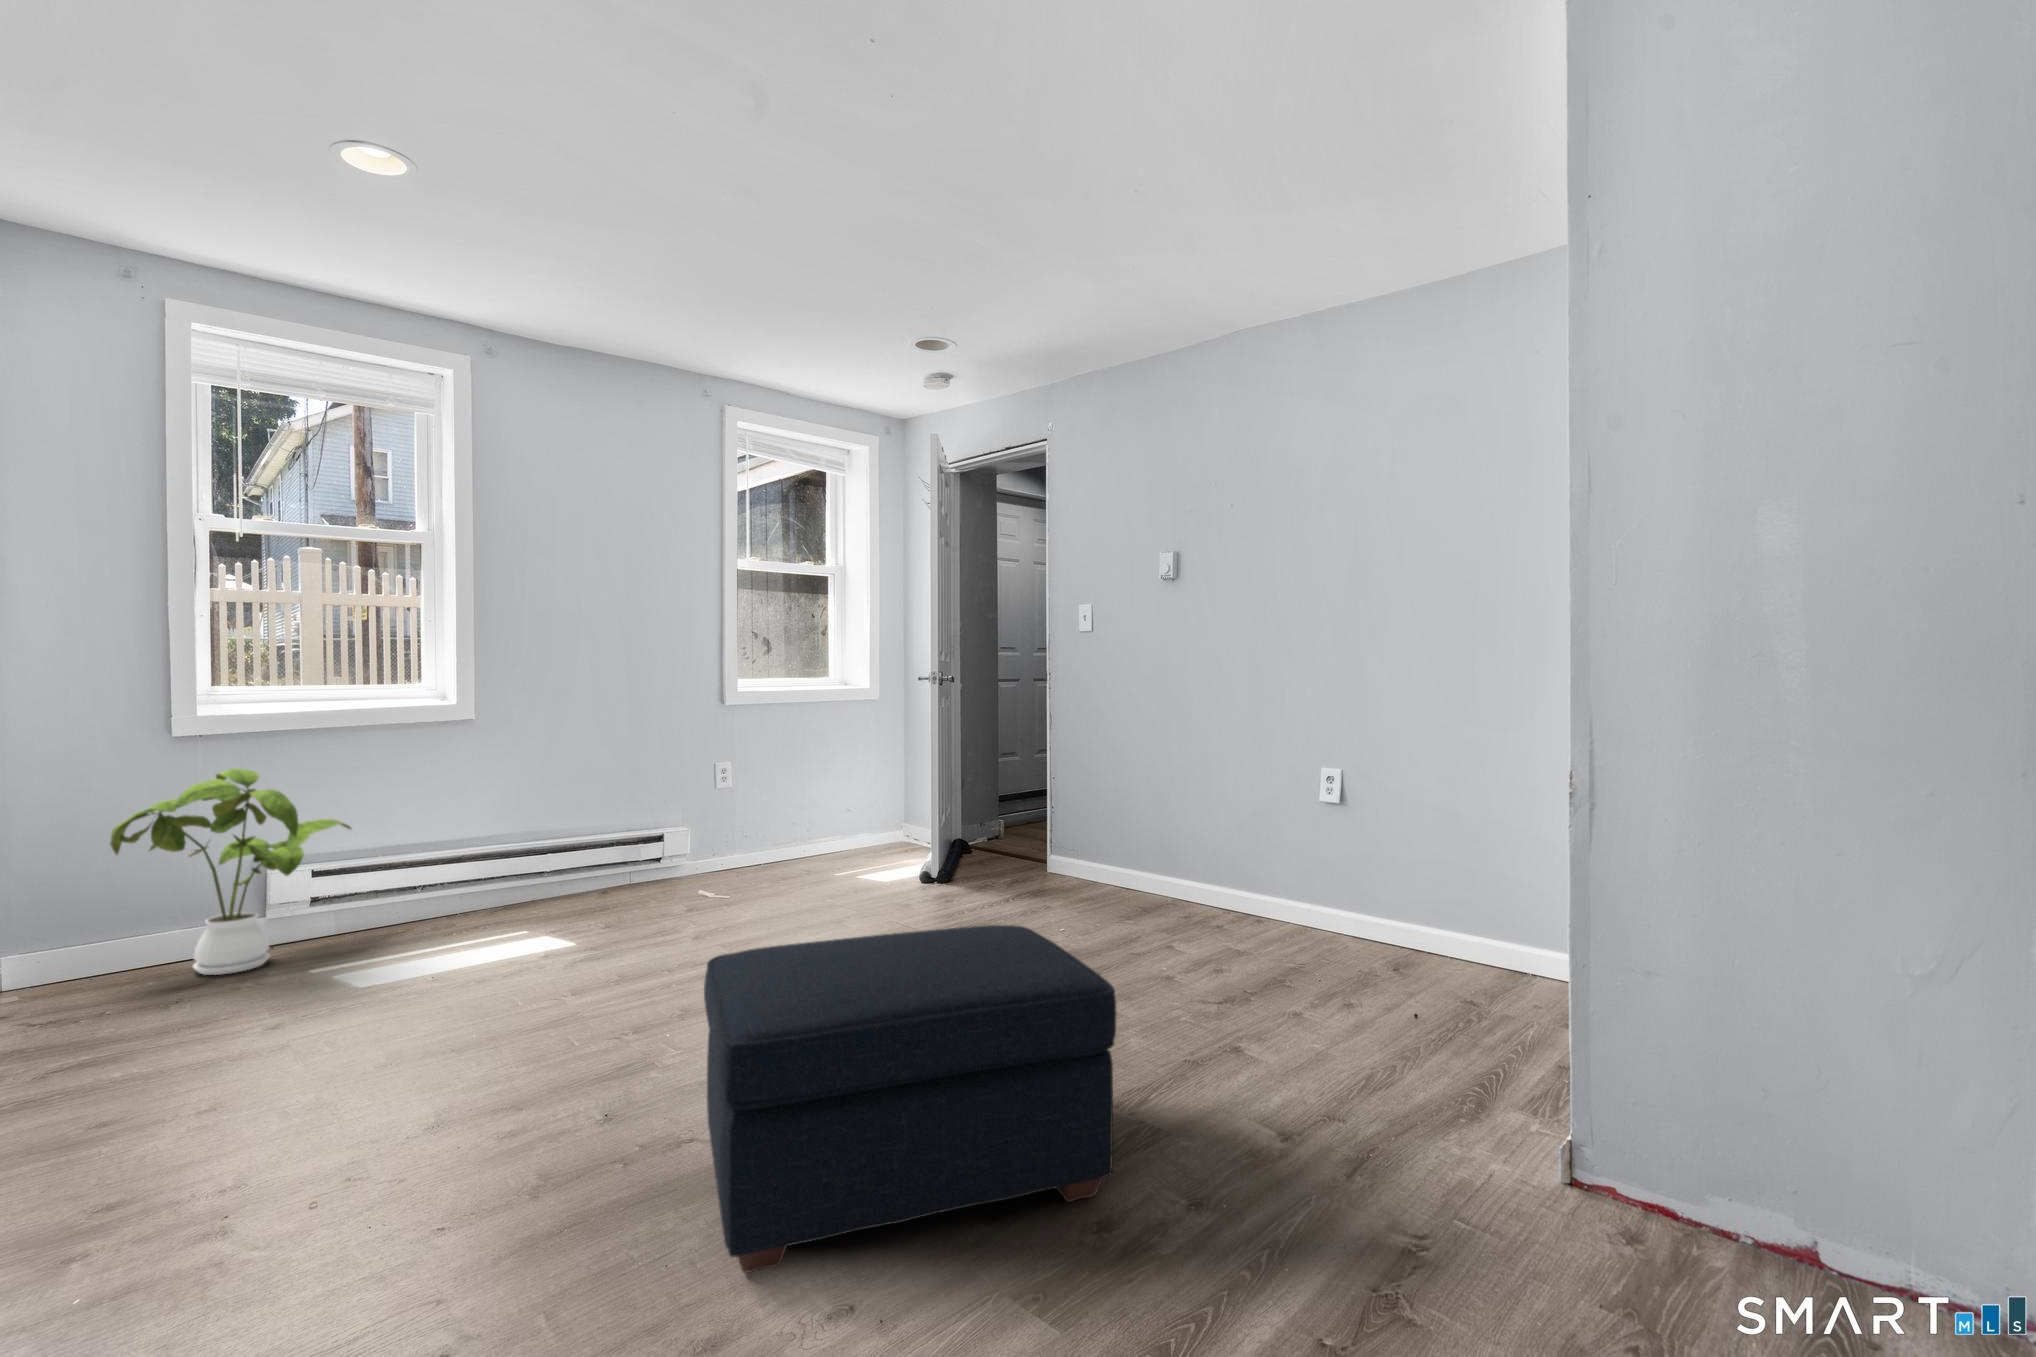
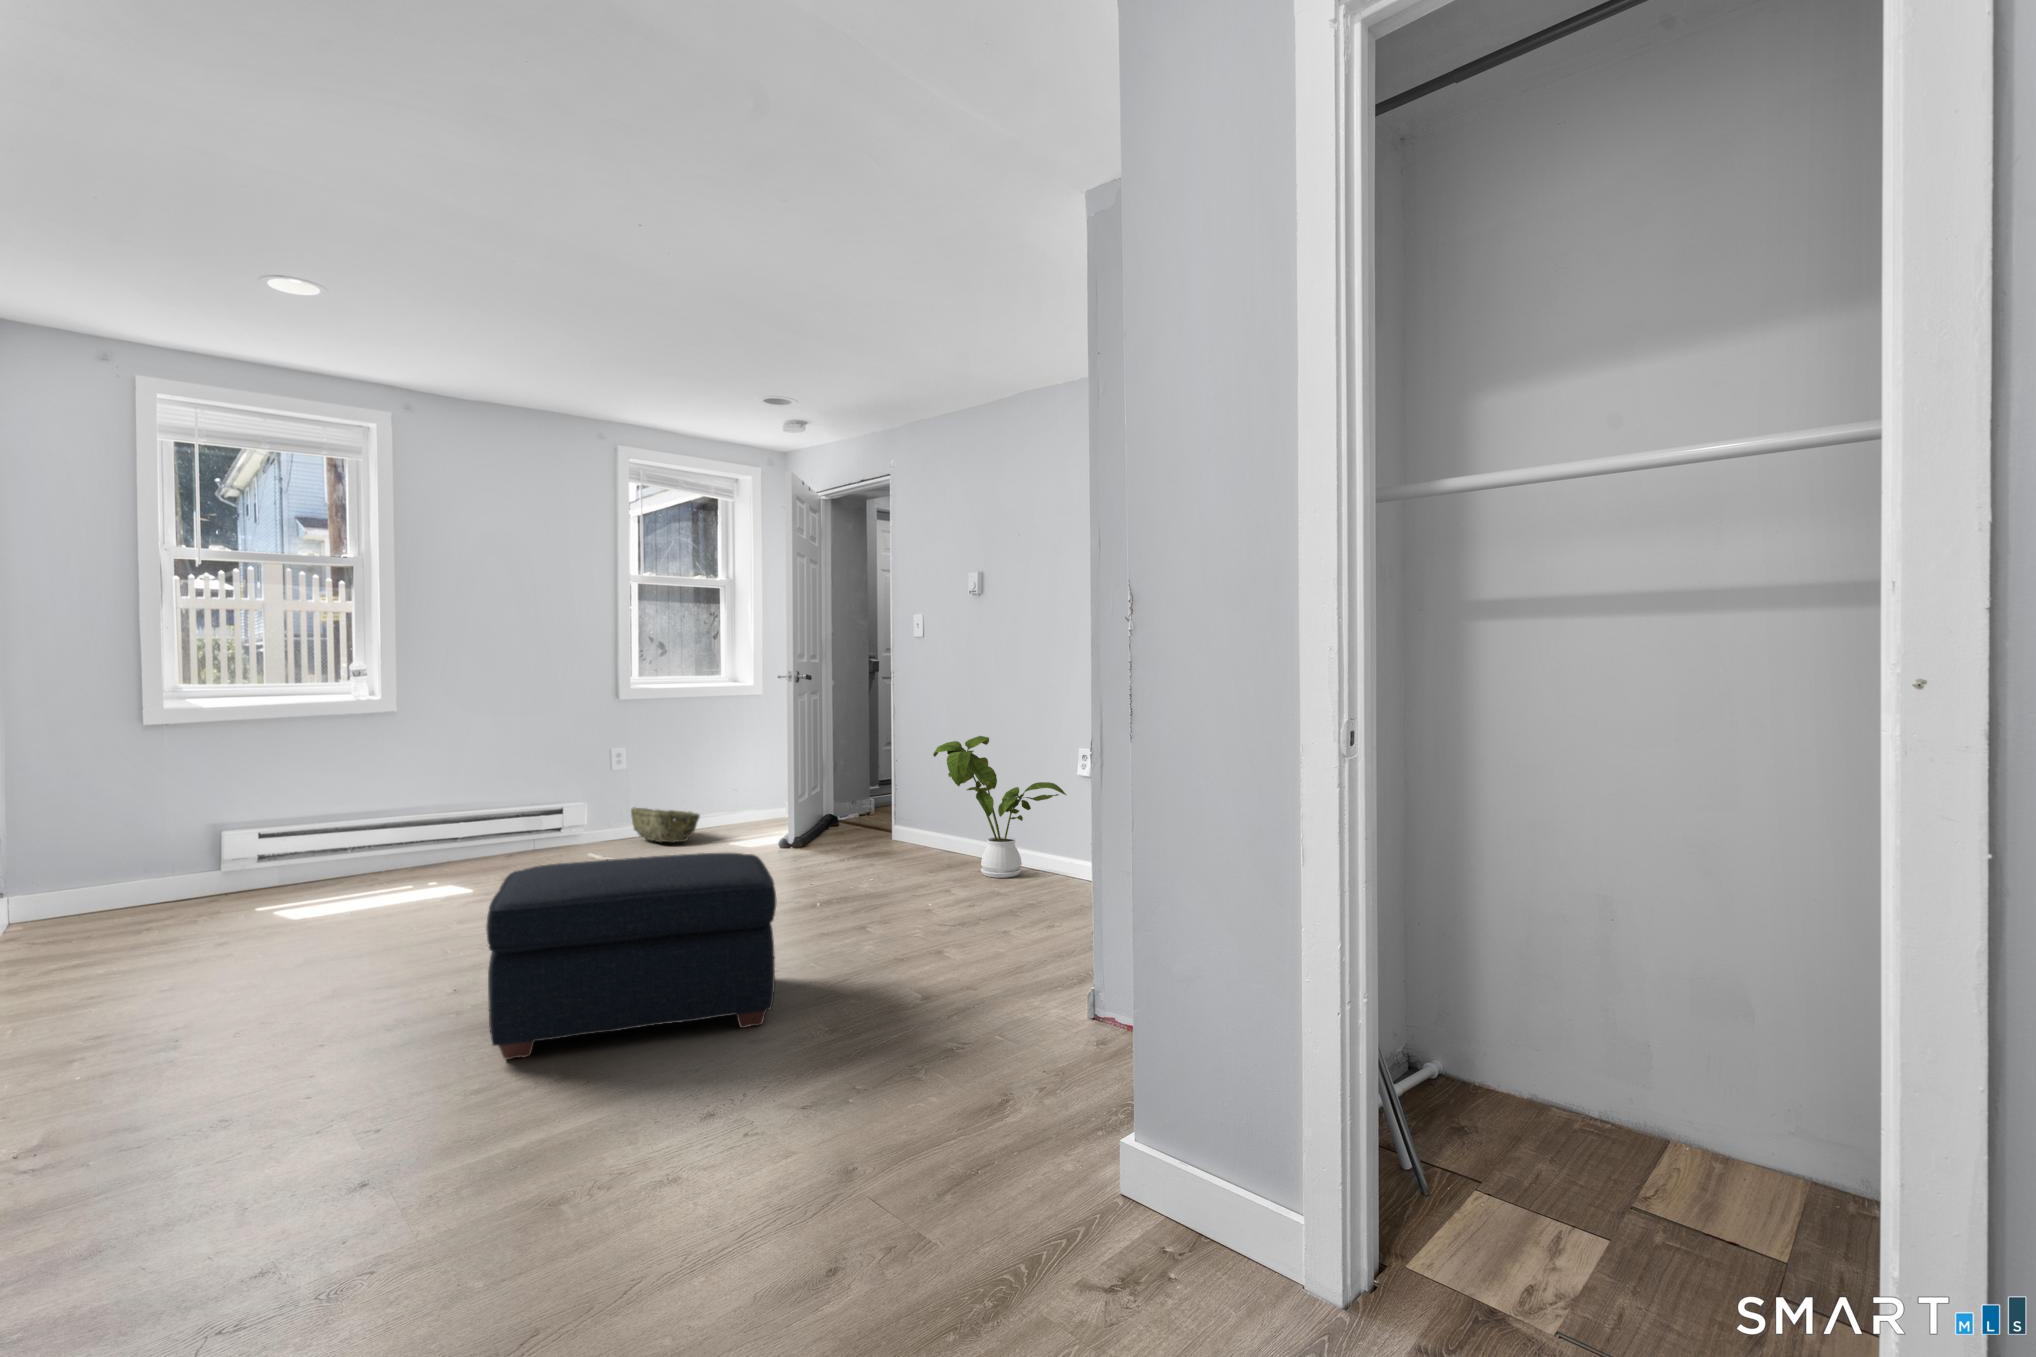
house plant: present [110,768,351,975] -> present [933,736,1066,878]
woven basket: none [739,833,822,877] -> present [631,808,700,843]

